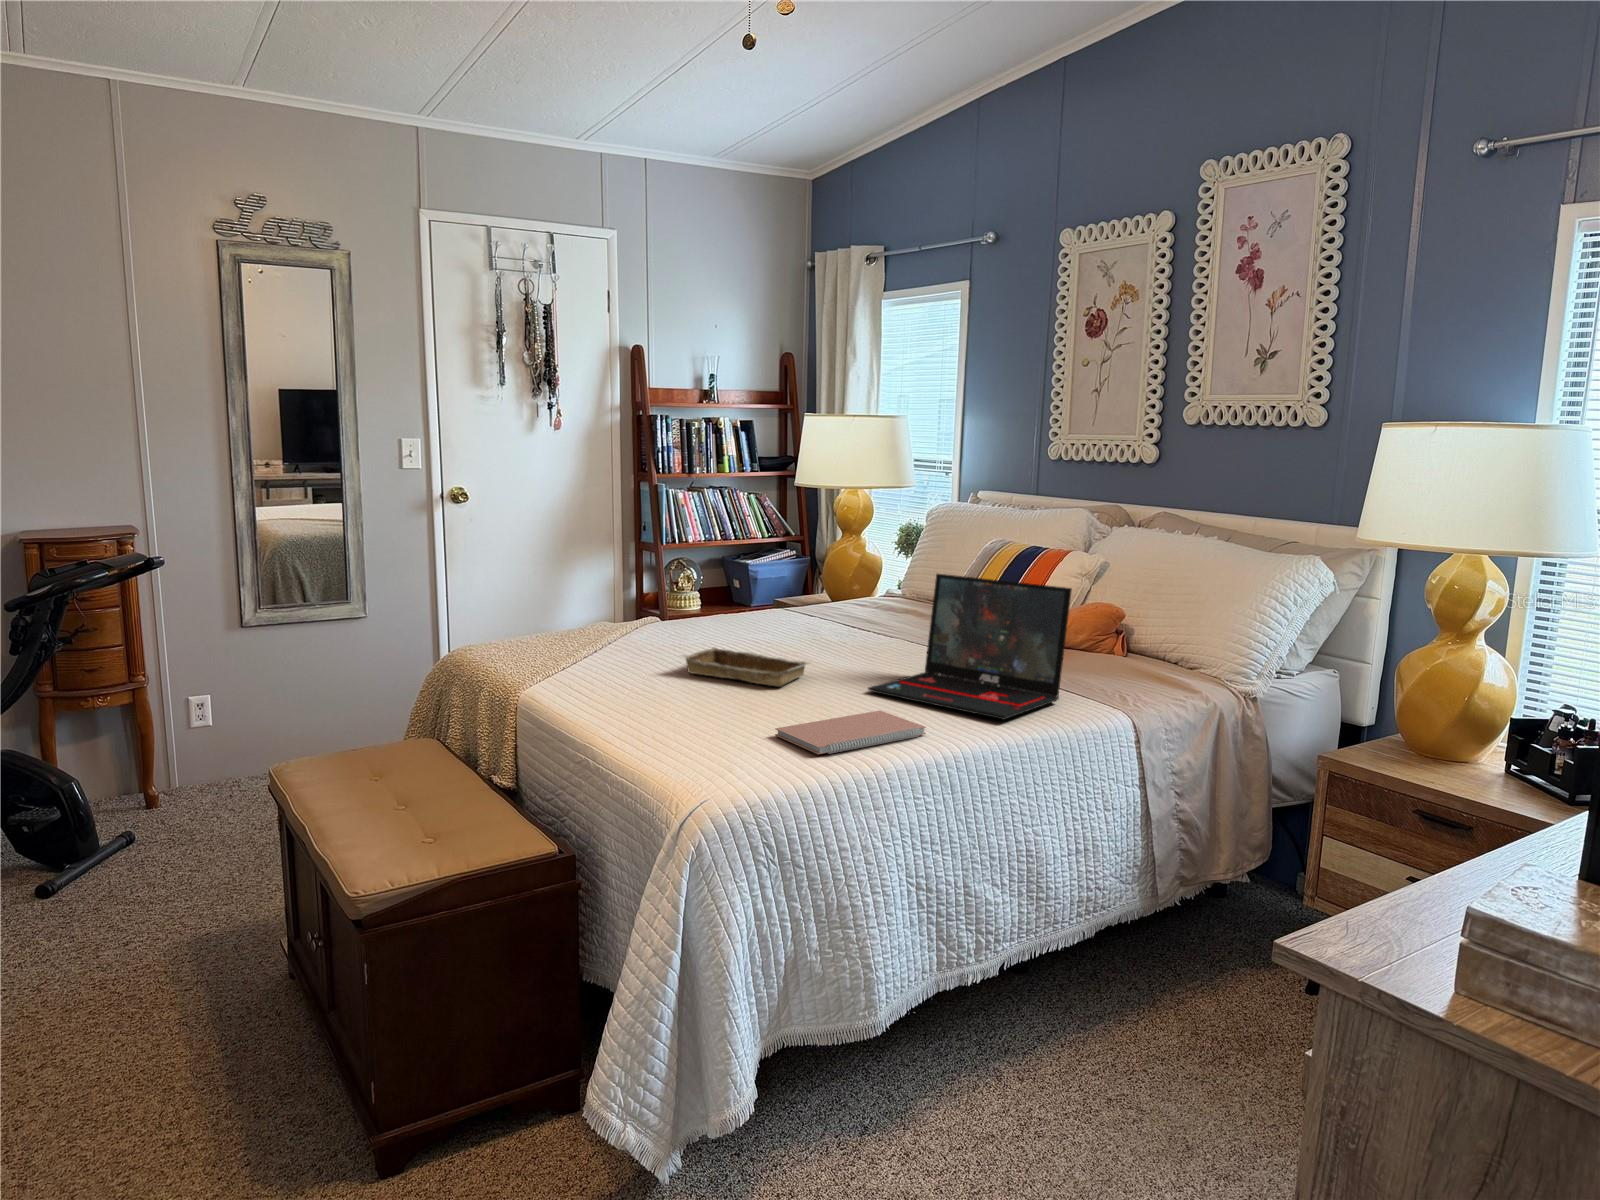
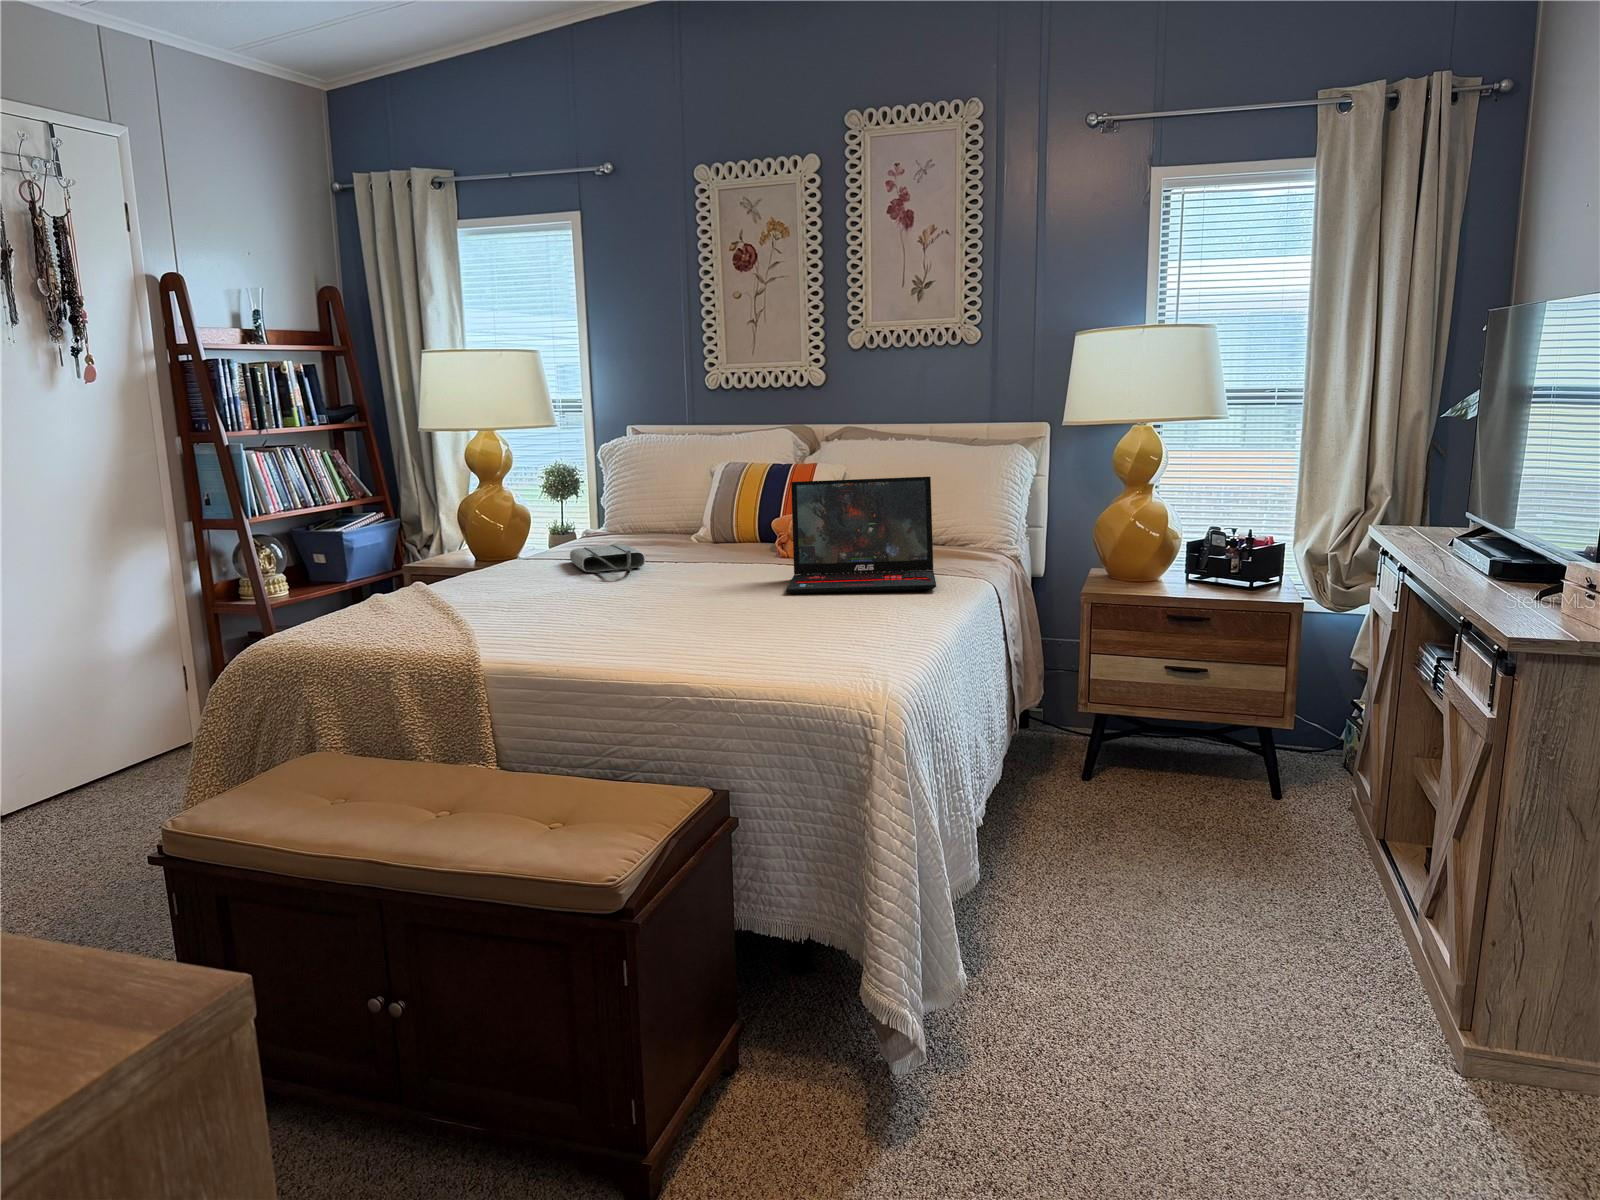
tote bag: none [785,608,862,638] -> present [570,545,645,574]
tray: present [683,648,809,686] -> none [588,580,715,609]
notebook: present [775,711,926,754] -> none [807,598,908,629]

